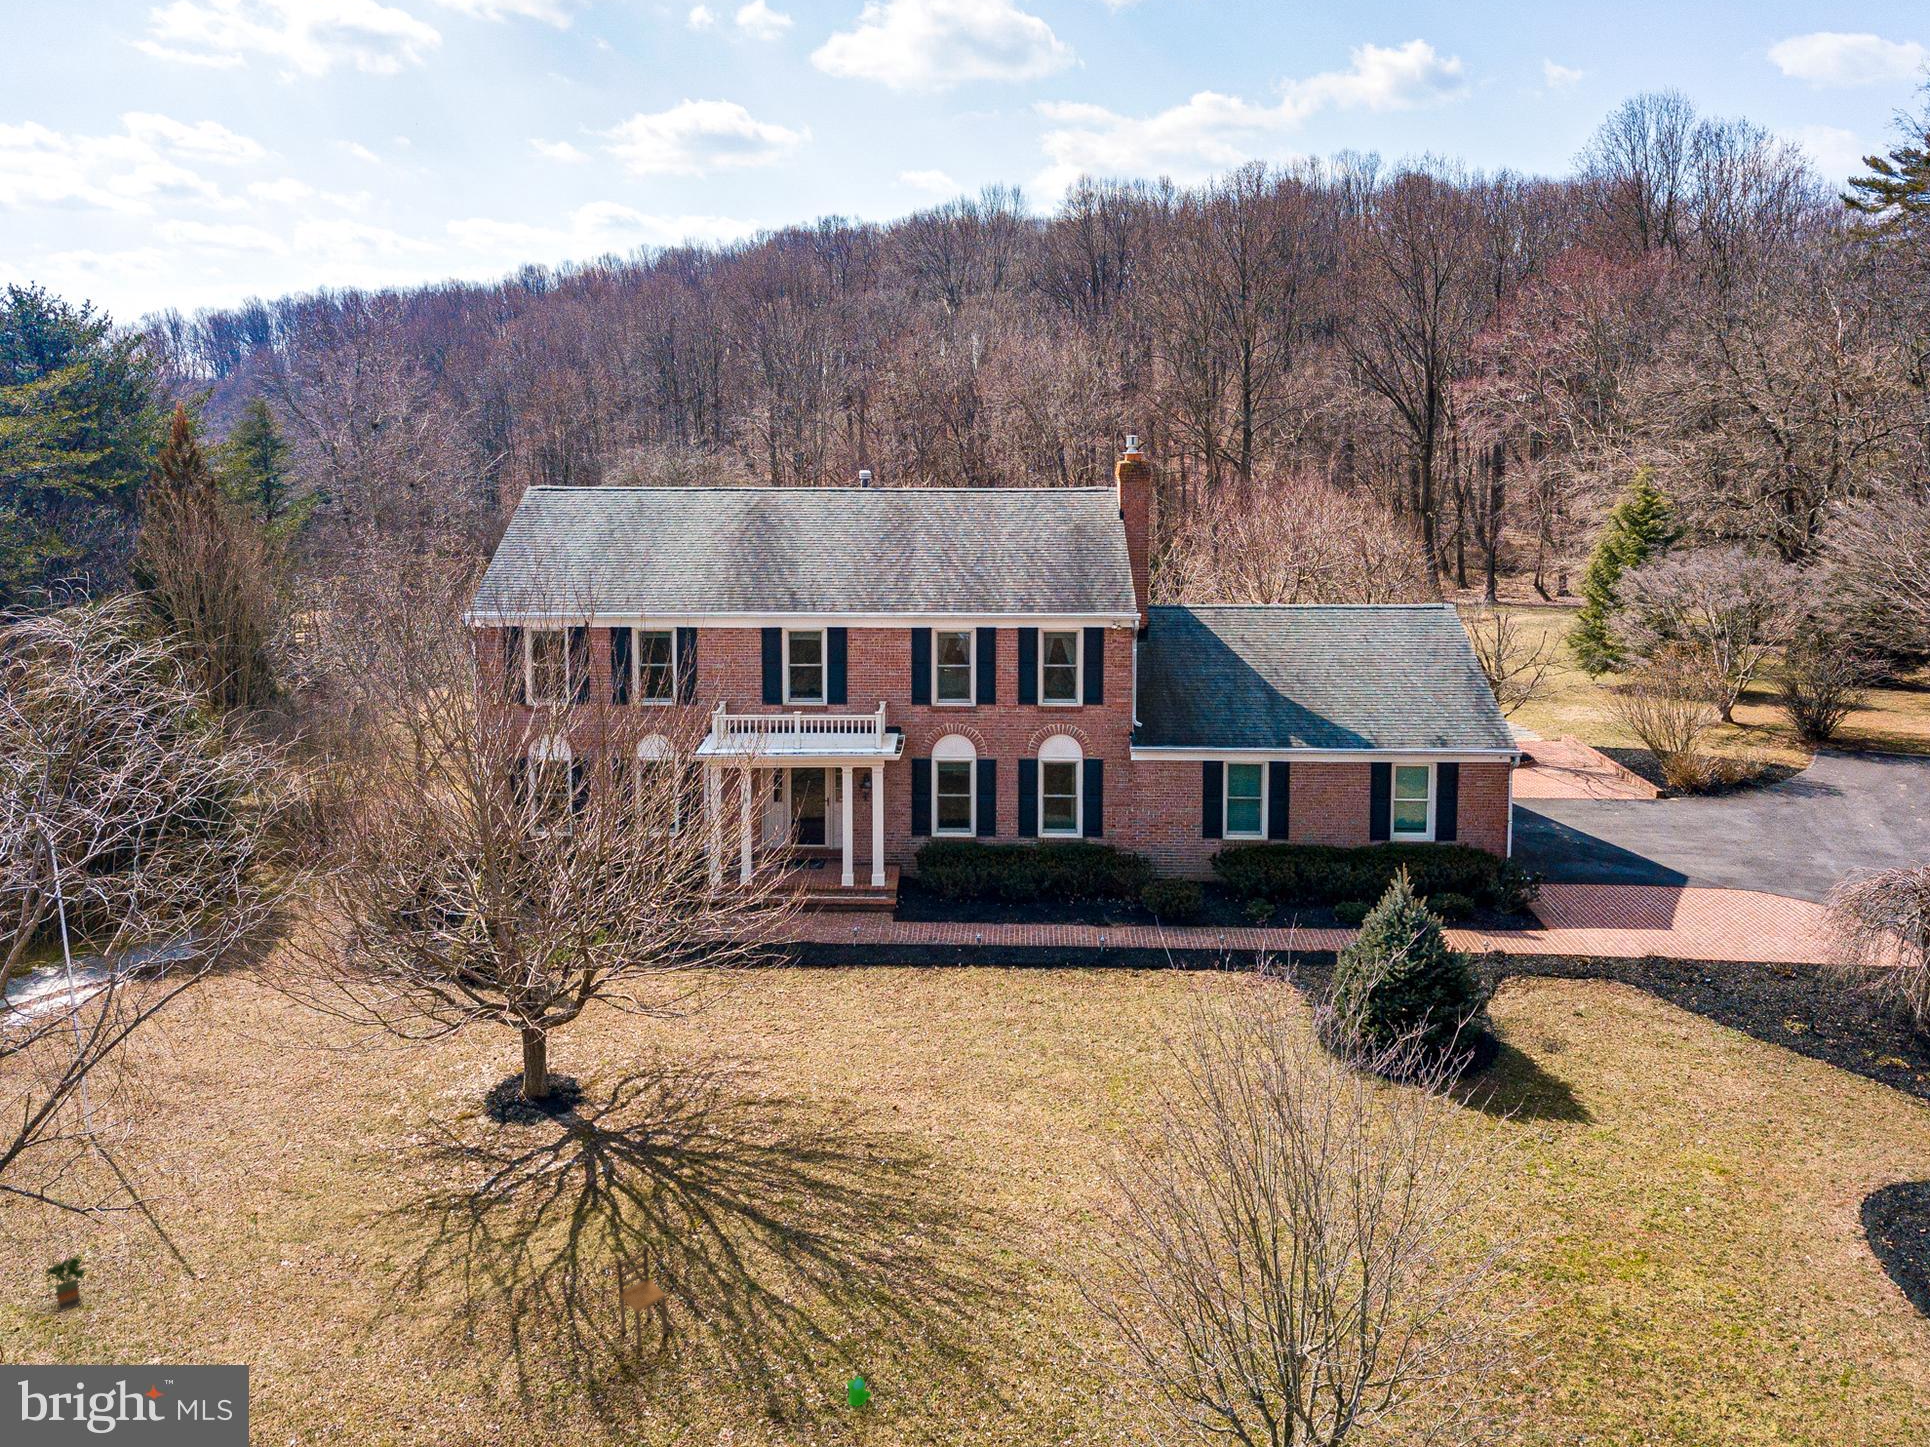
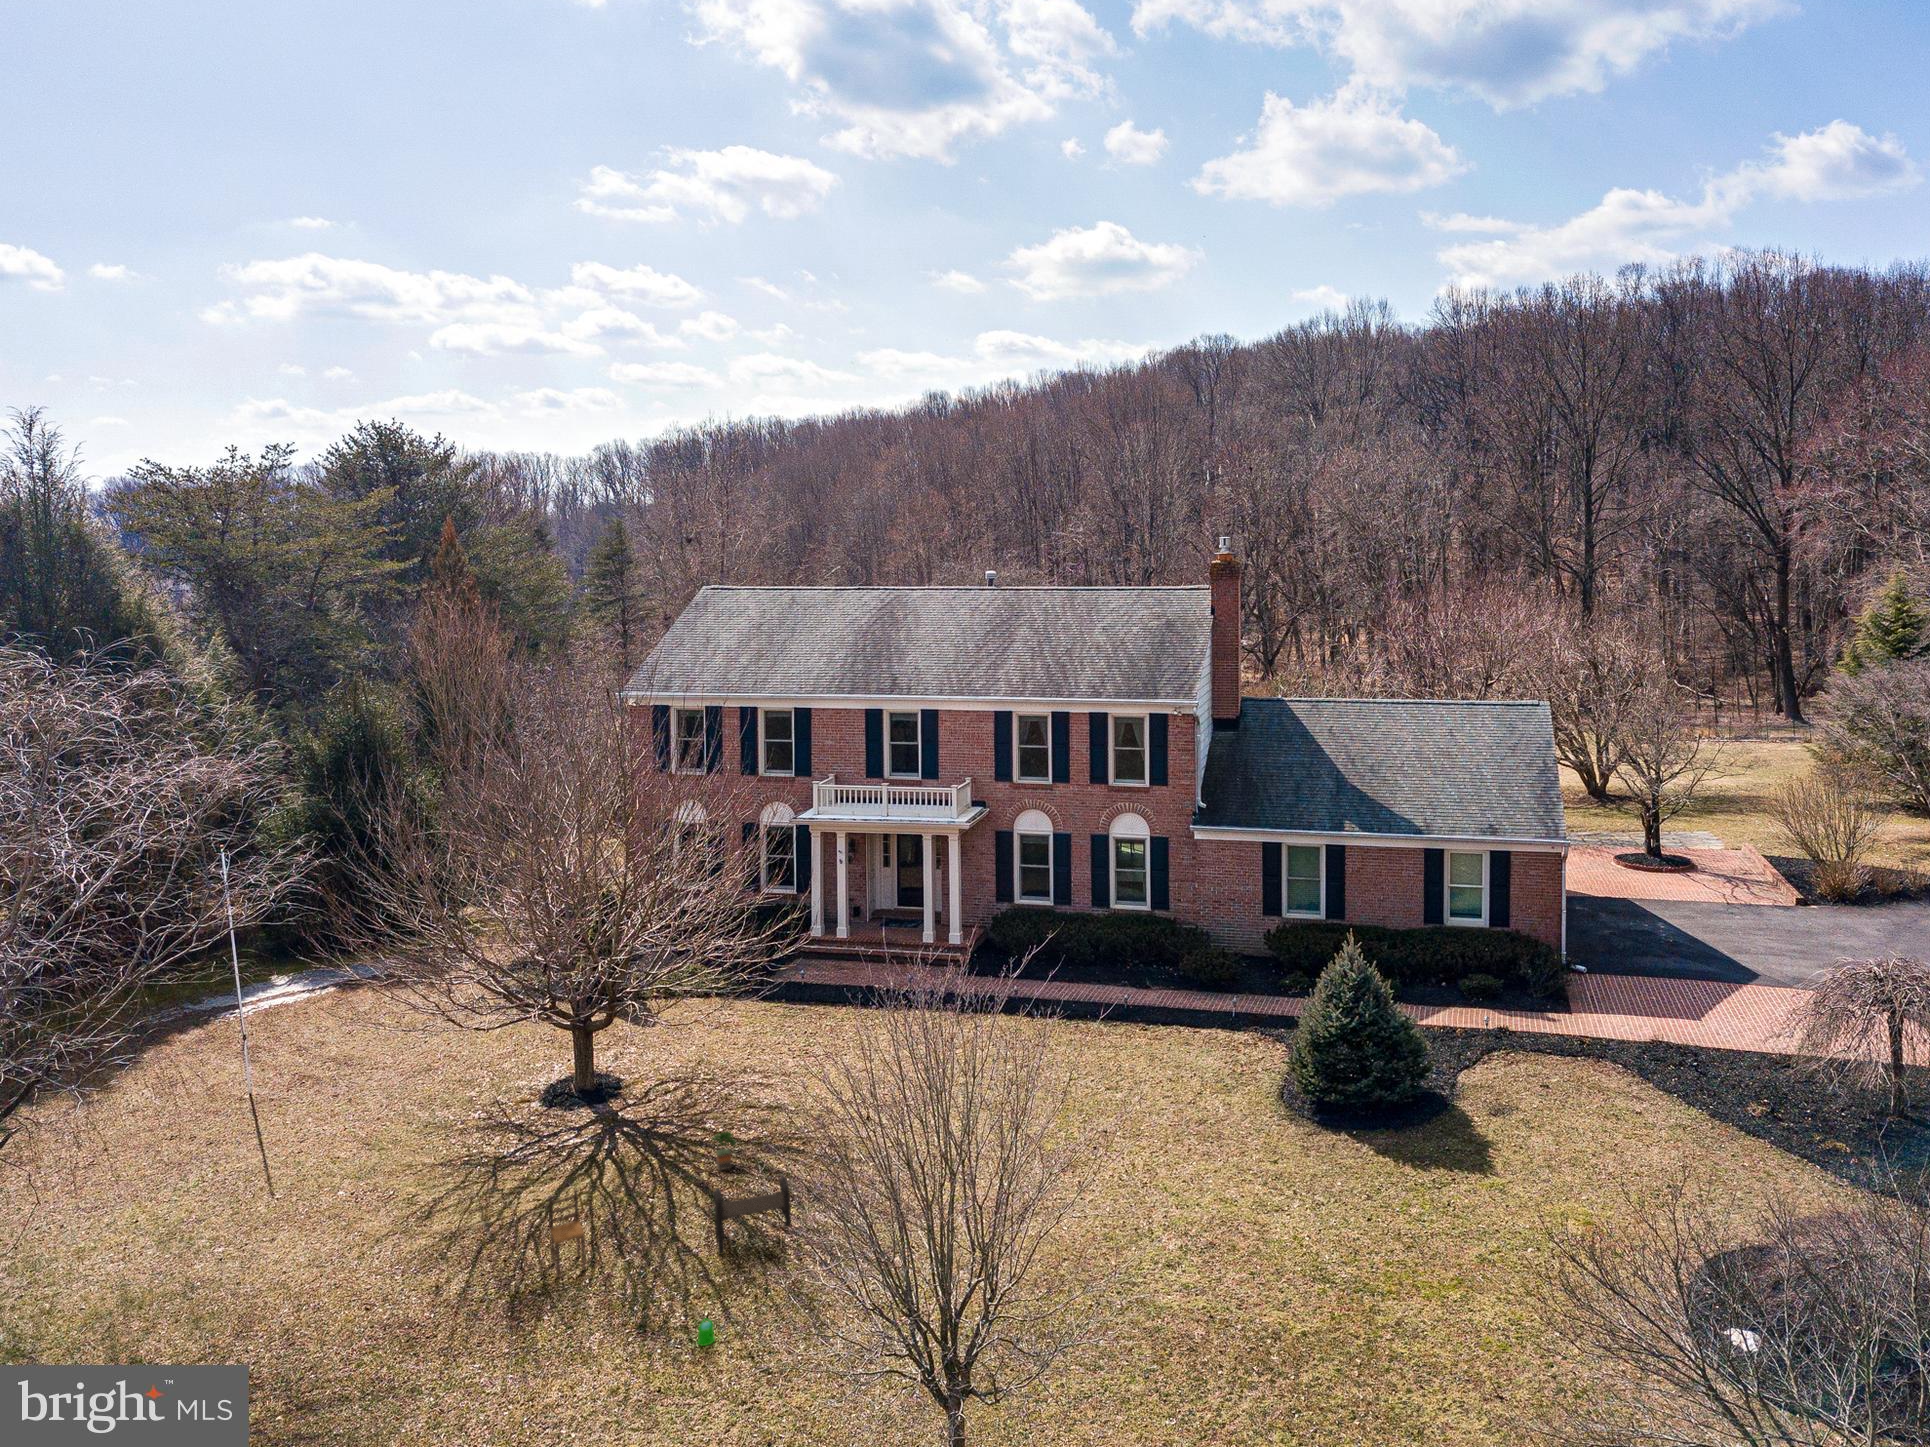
bench: none [794,1196,885,1293] -> present [714,1176,791,1255]
potted tree: present [46,1257,86,1312] -> present [712,1131,736,1171]

